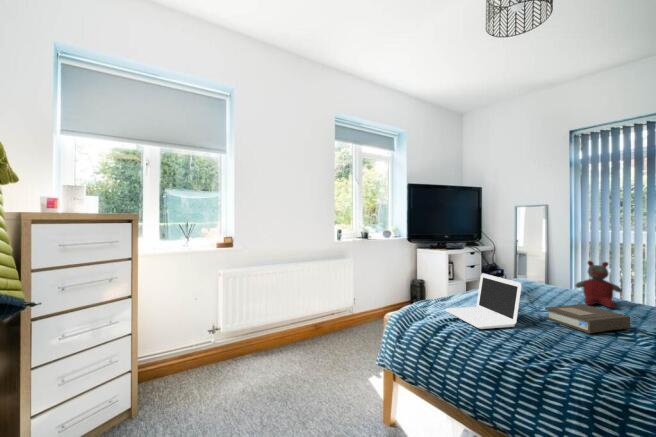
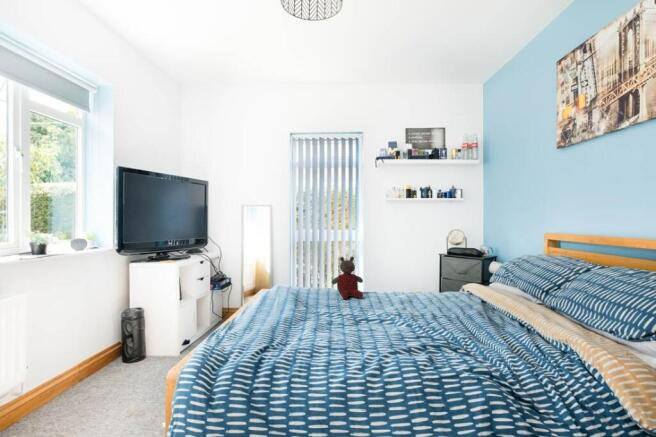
laptop: present [445,273,521,329] -> none [241,284,325,351]
book: present [545,304,630,333] -> none [331,299,386,325]

